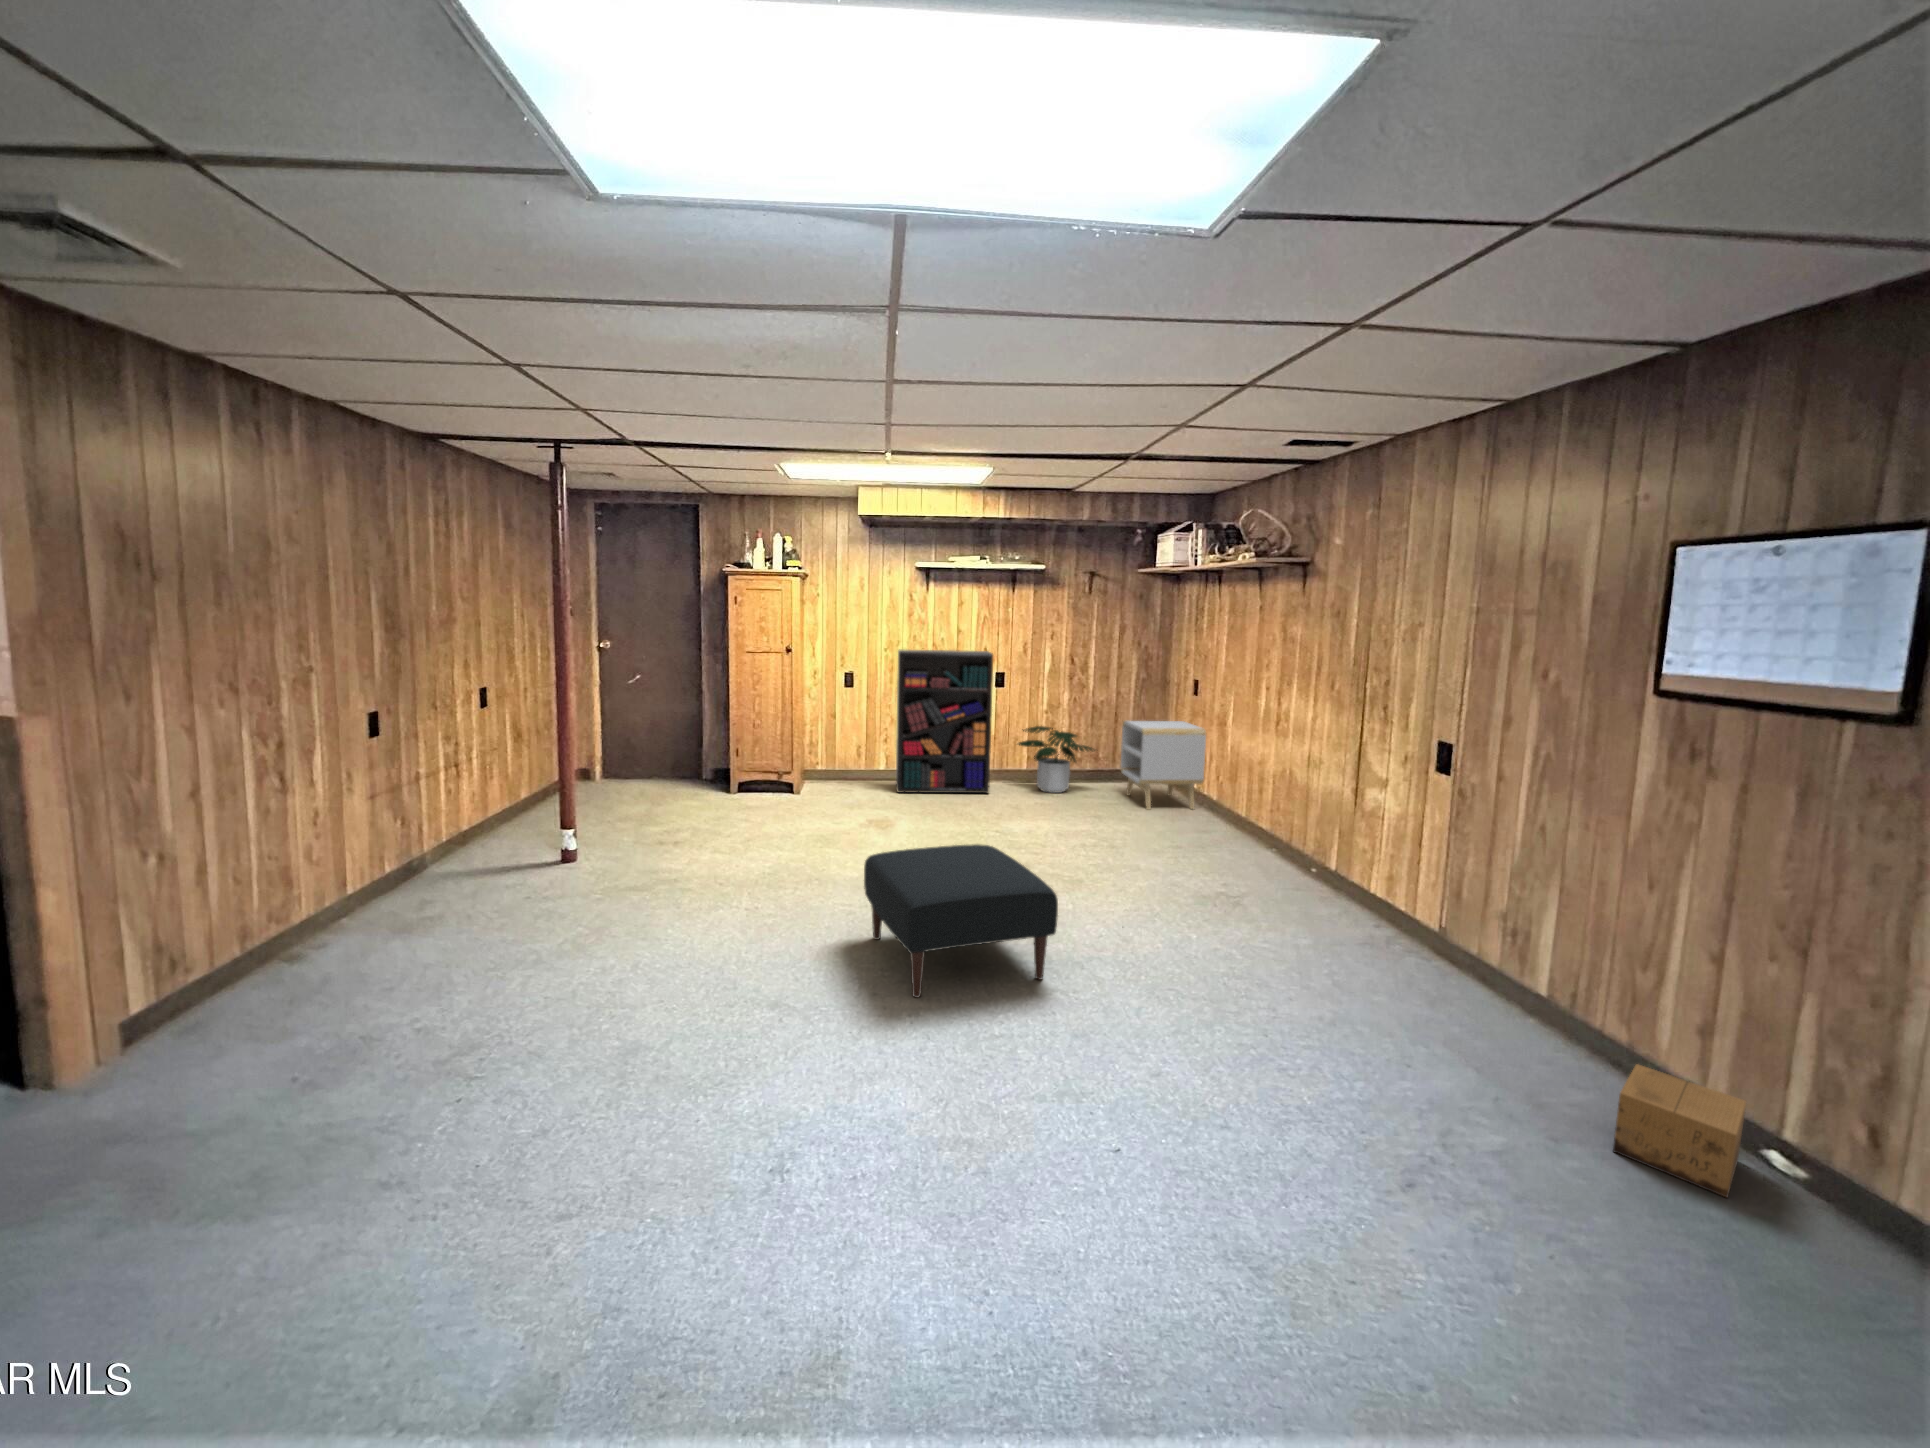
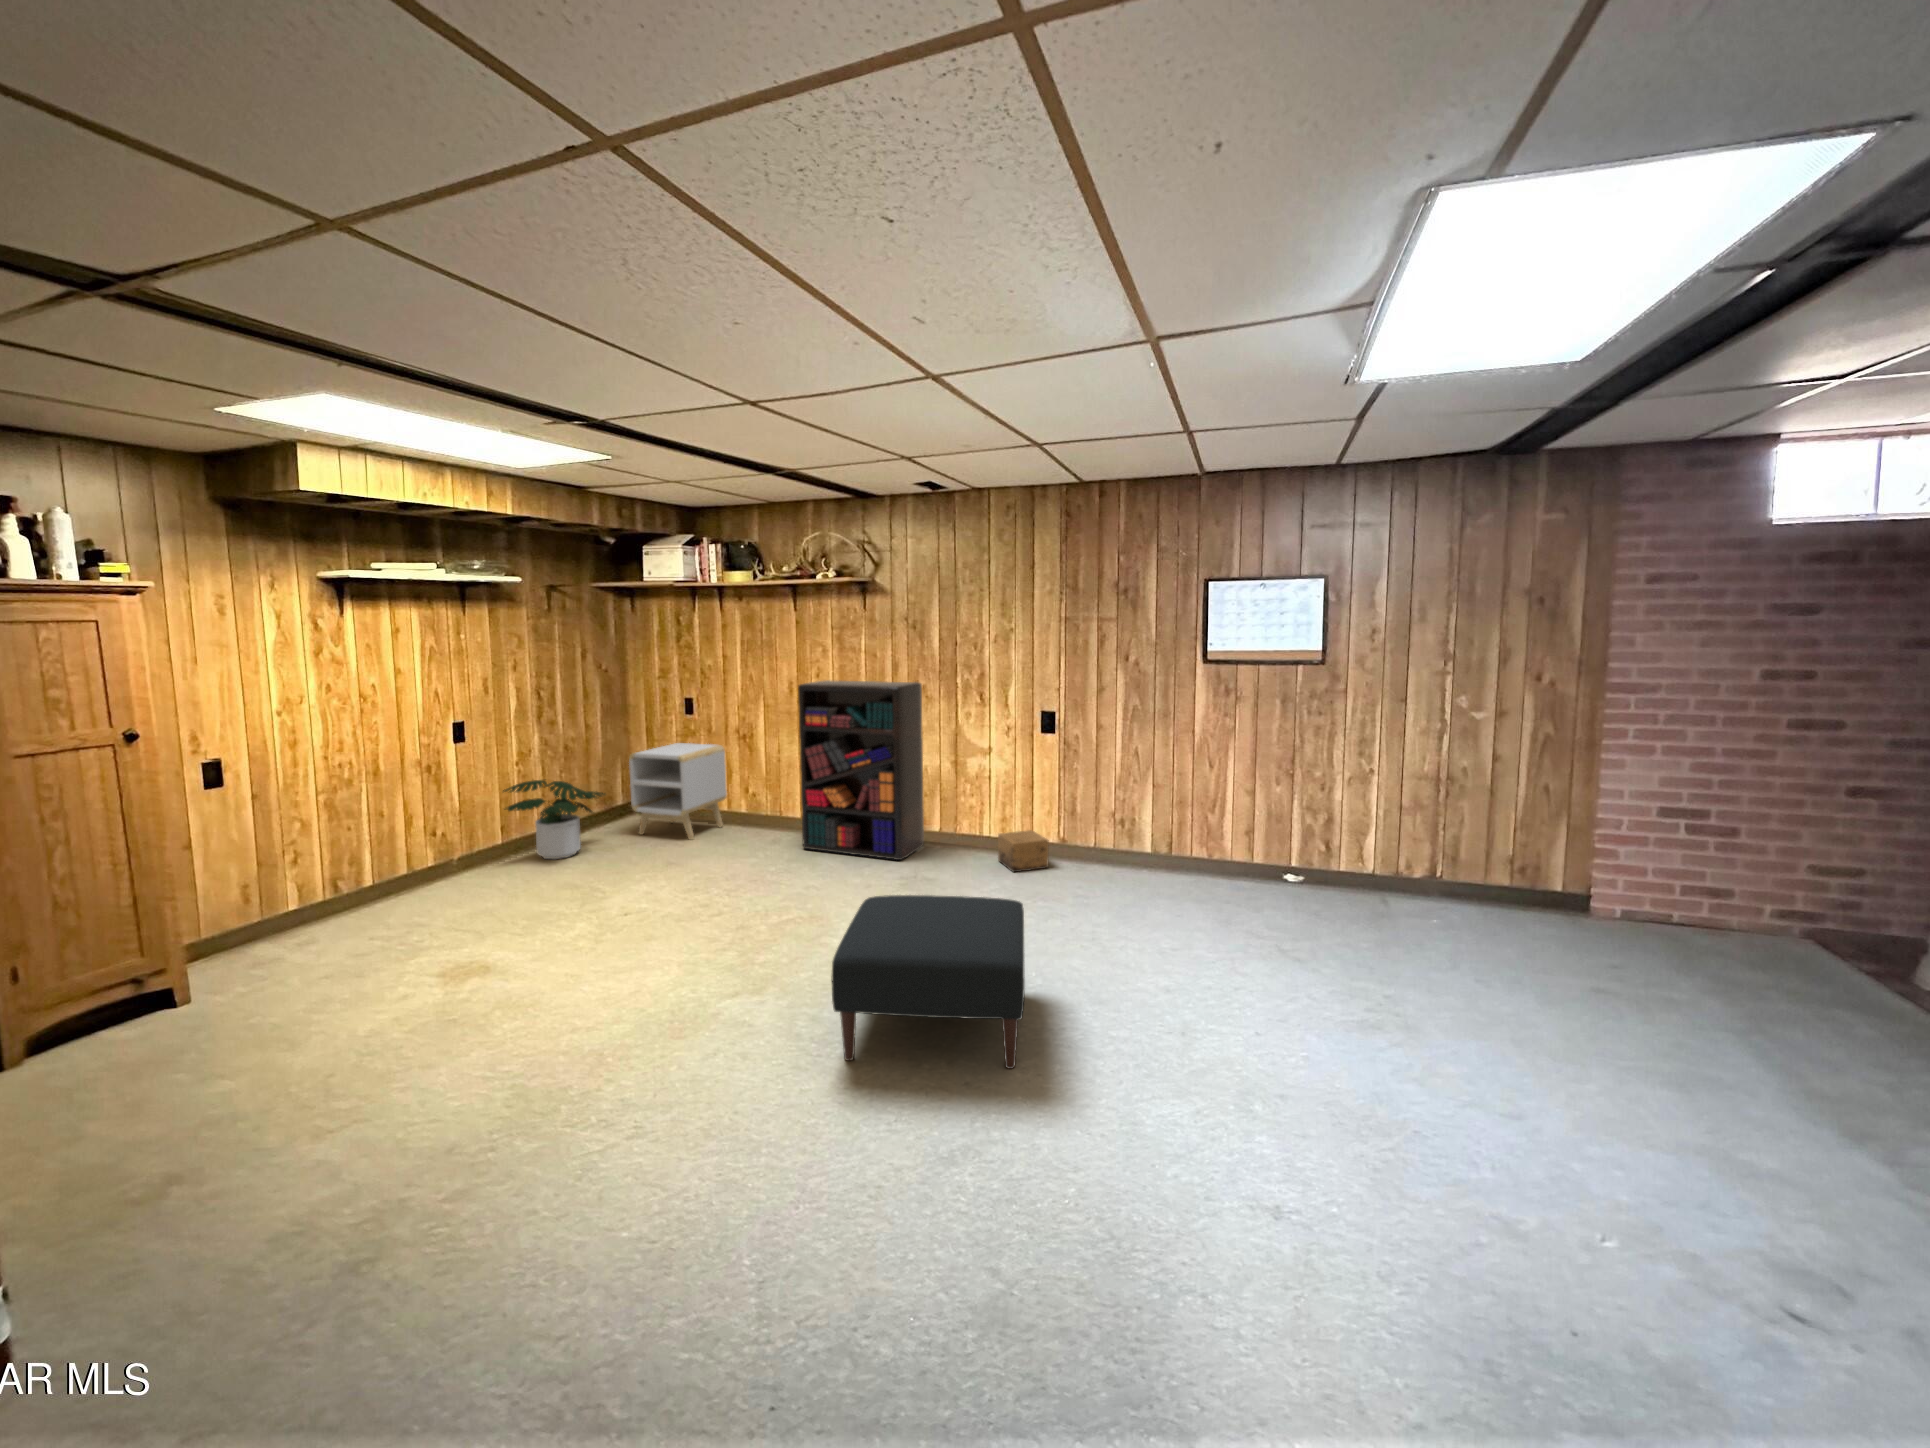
bookshelf: present [896,650,993,793] -> present [798,680,924,860]
cardboard box: present [1613,1064,1746,1197] -> present [998,830,1048,872]

